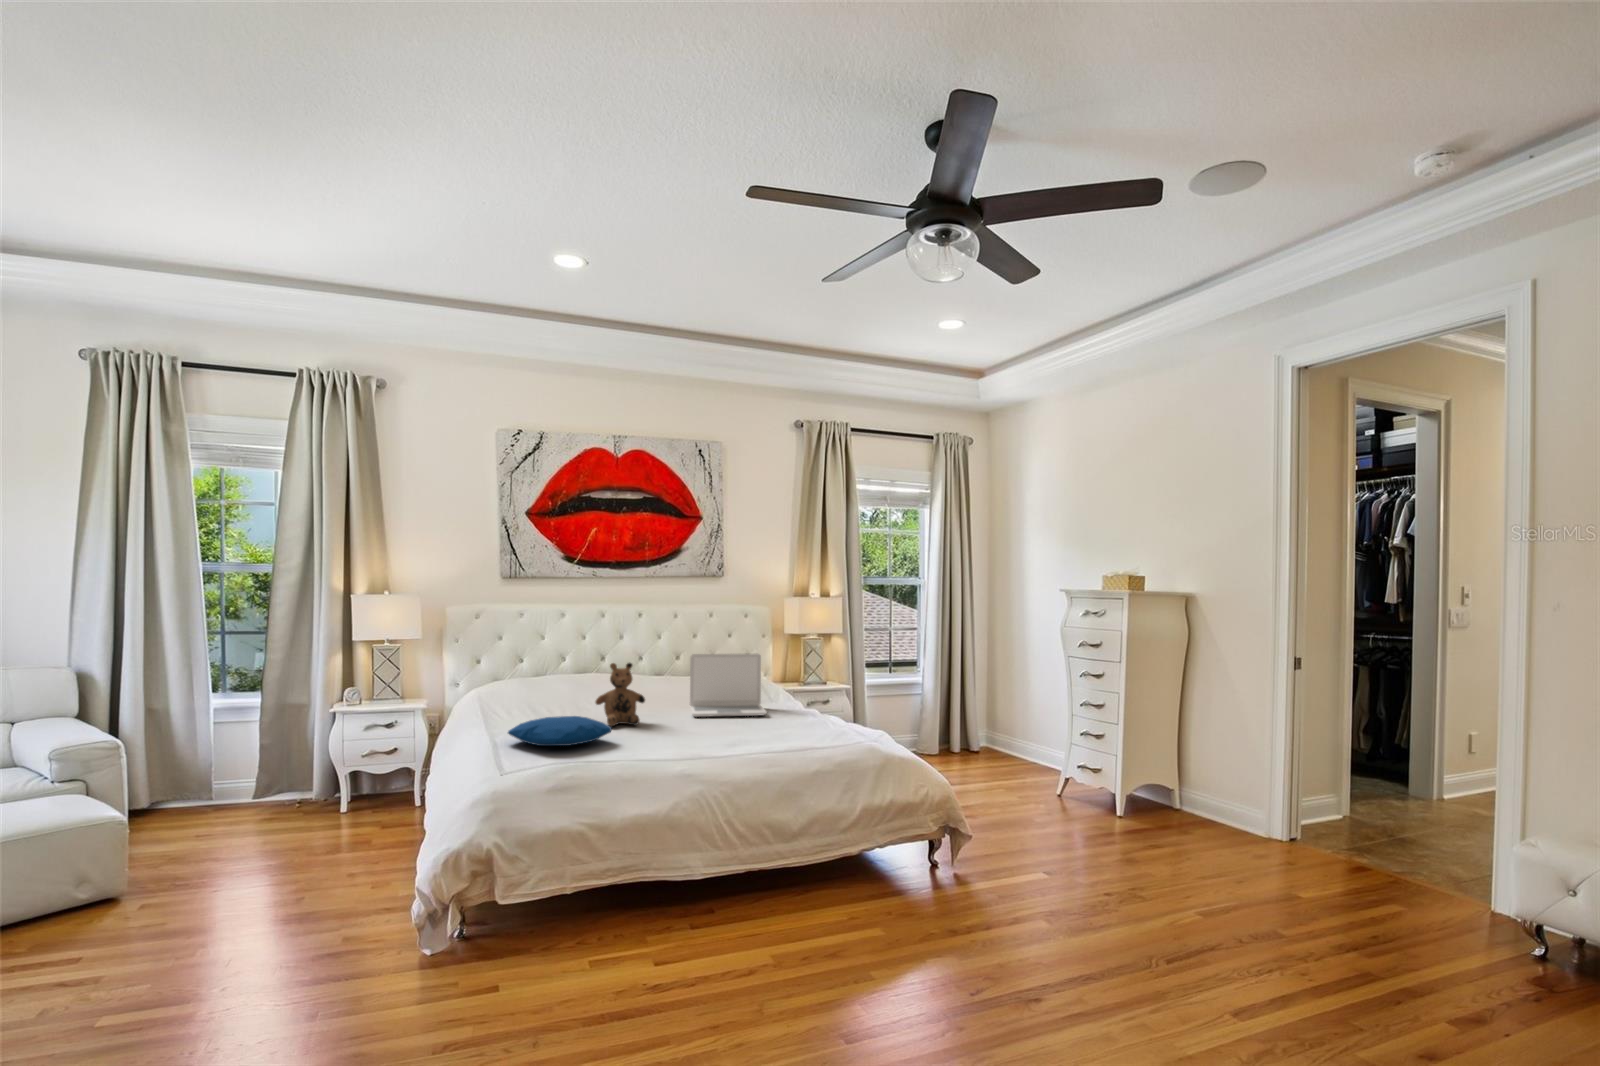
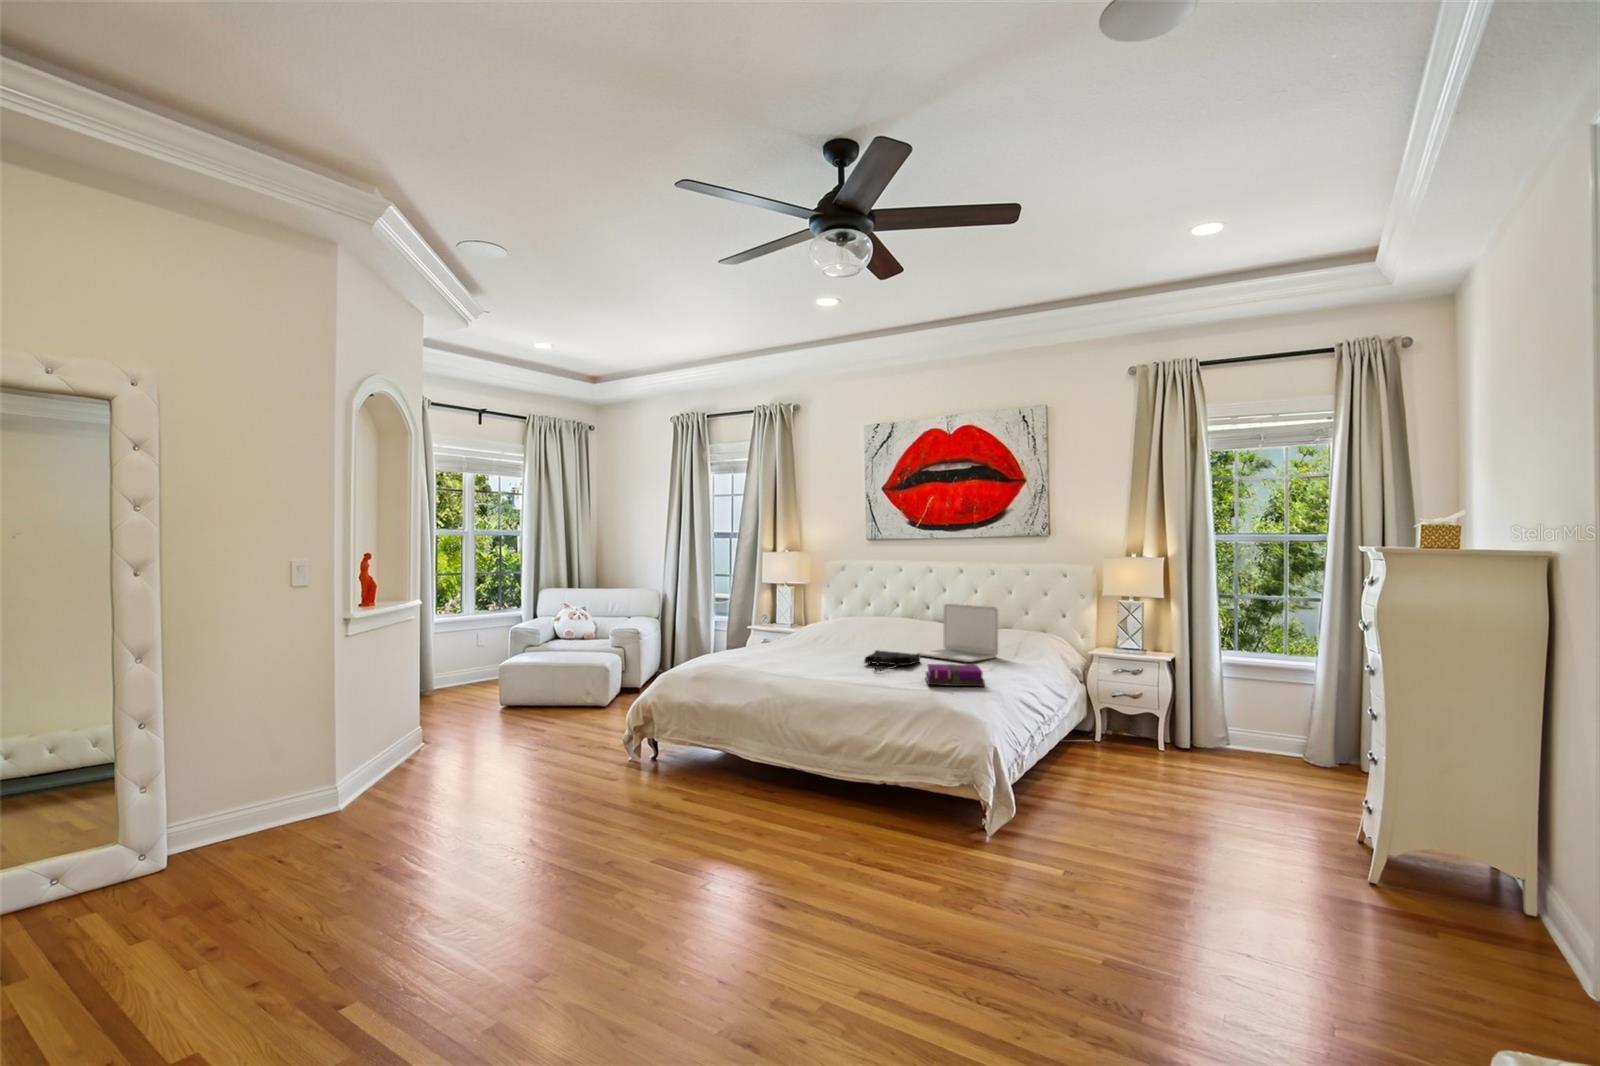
teddy bear: present [595,663,645,726] -> none [840,605,878,654]
tote bag: none [672,714,741,738] -> present [864,650,921,671]
notebook: none [790,714,862,741] -> present [925,664,985,686]
pillow: present [508,716,612,746] -> none [752,638,812,657]

